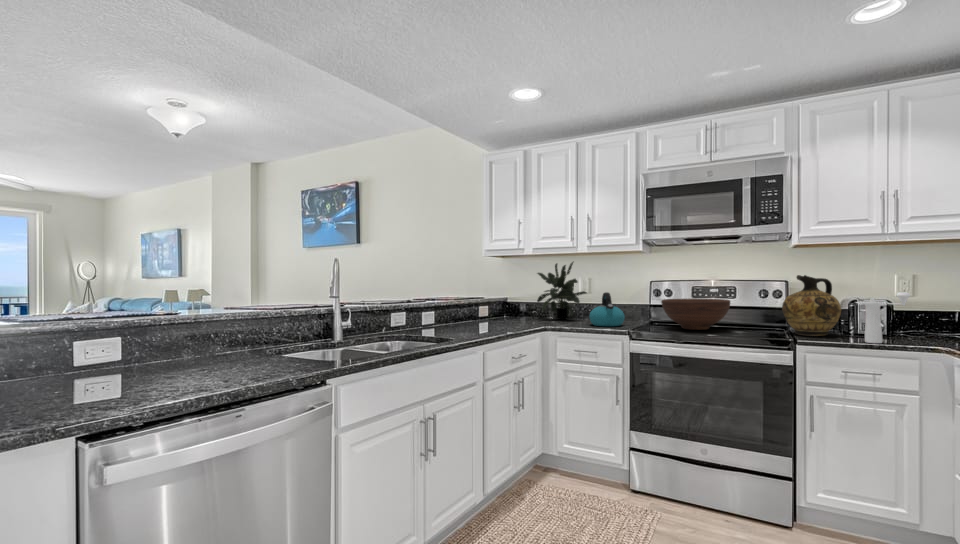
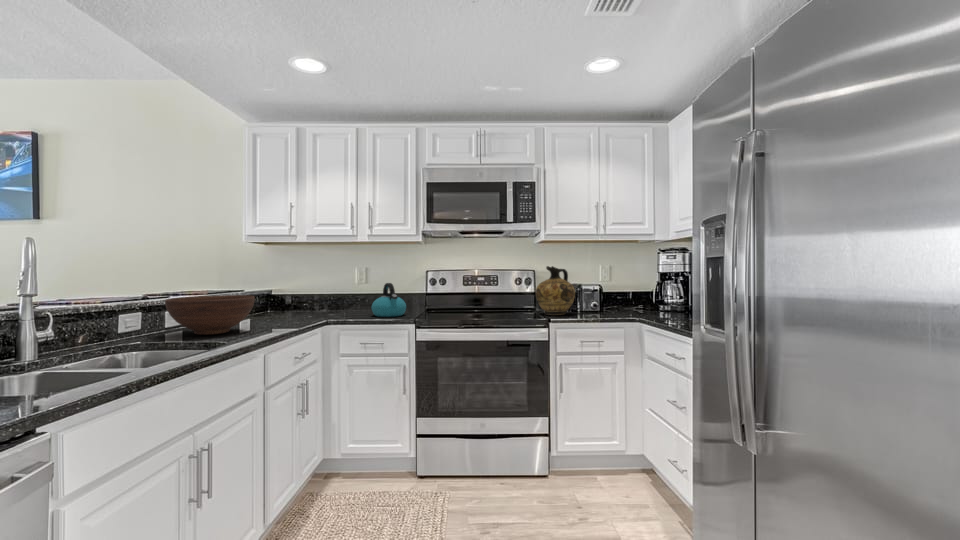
potted plant: present [537,262,587,320] -> none [309,251,365,312]
pepper mill: present [864,292,910,343] -> none [593,279,619,318]
fruit bowl: present [661,299,730,330] -> present [165,295,255,335]

